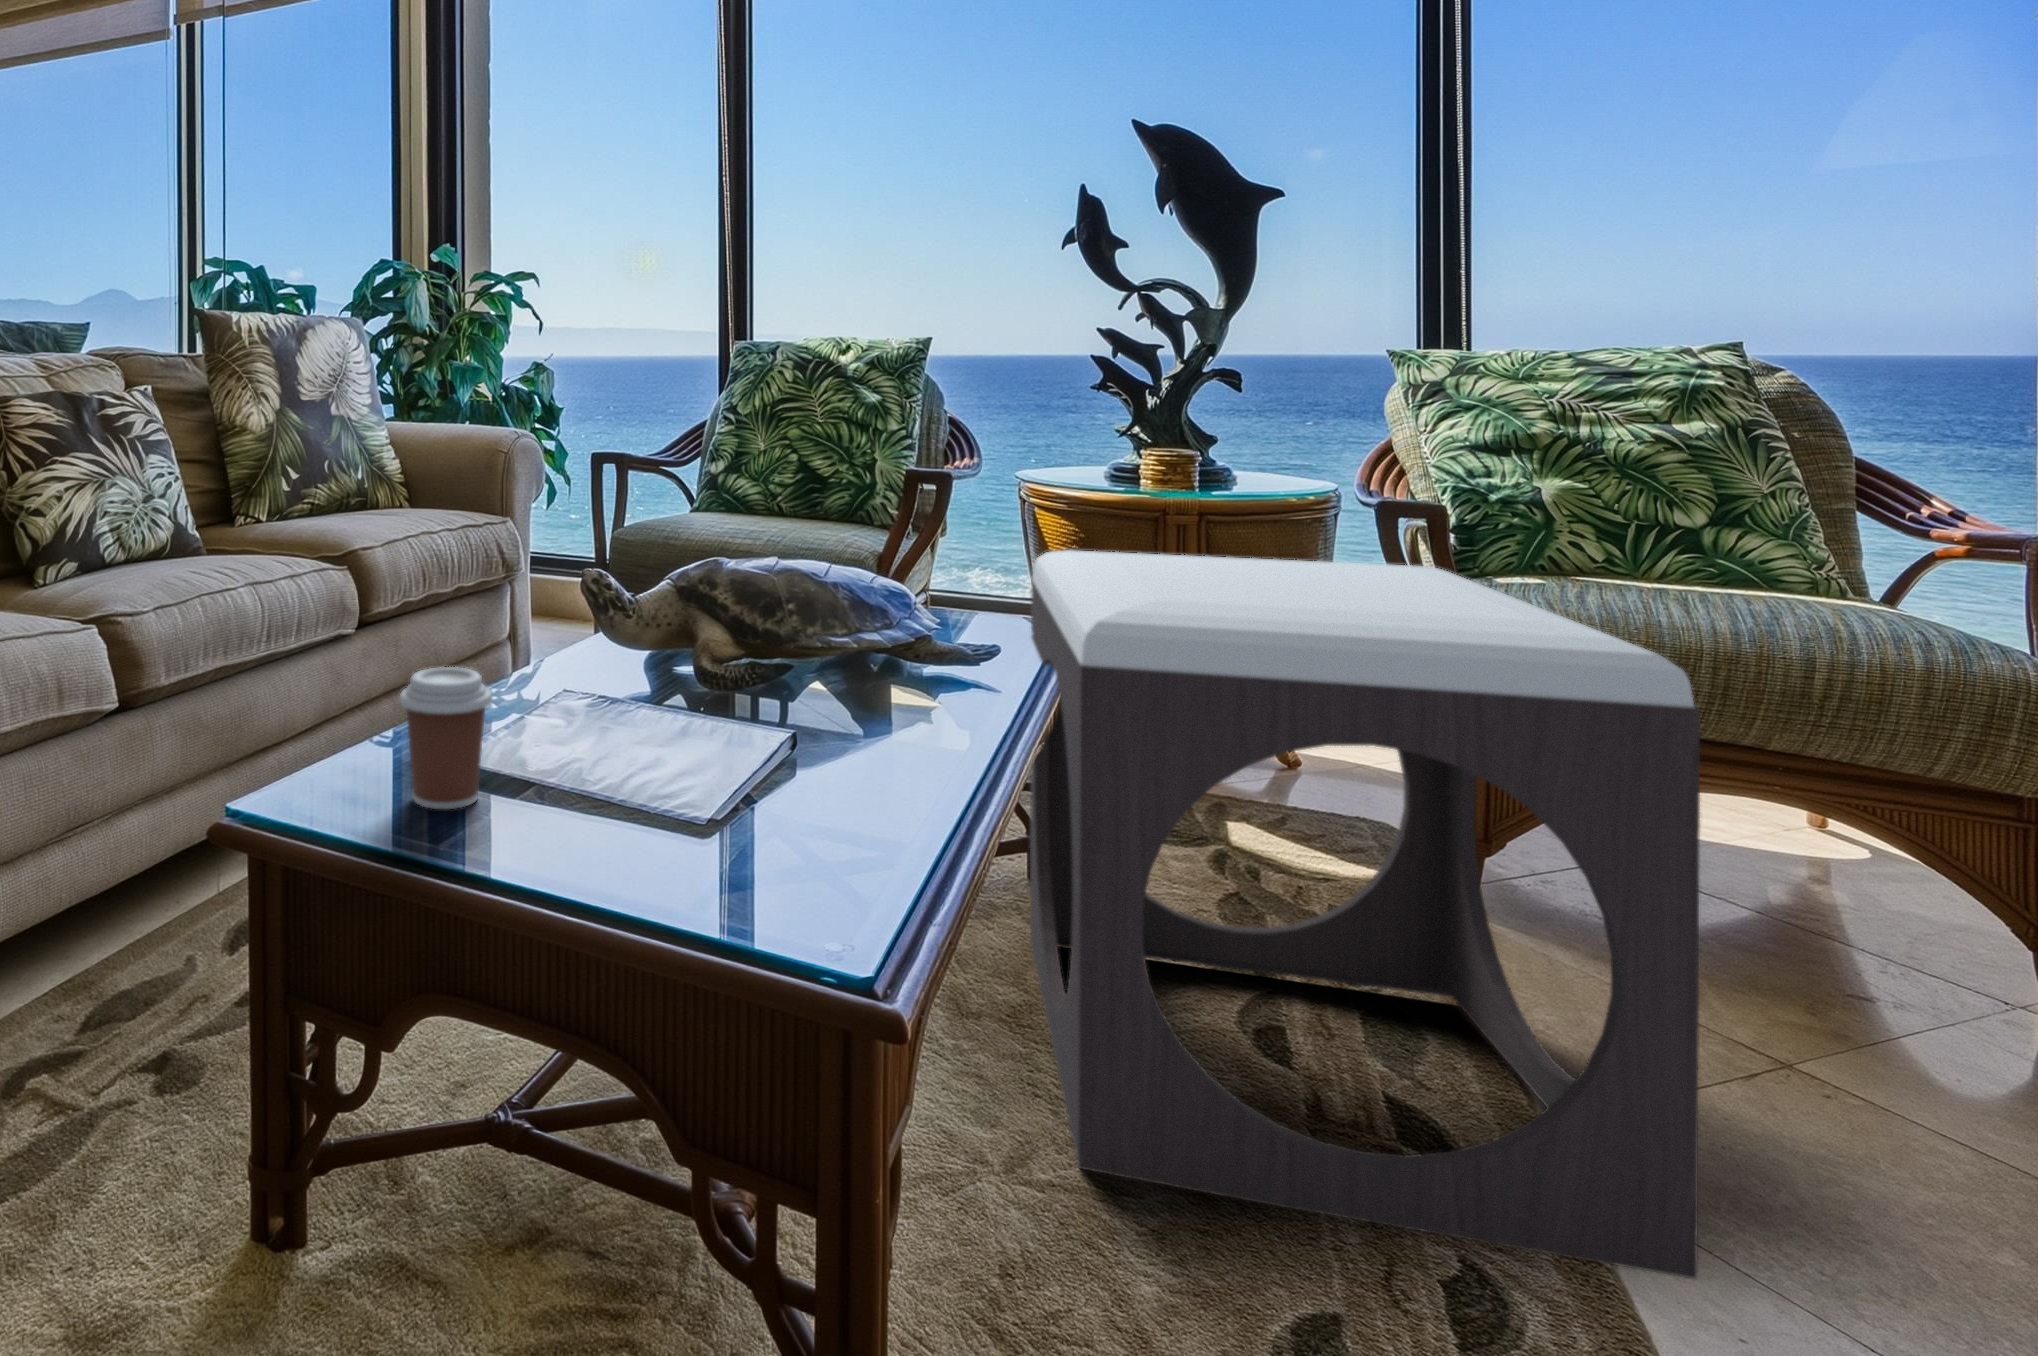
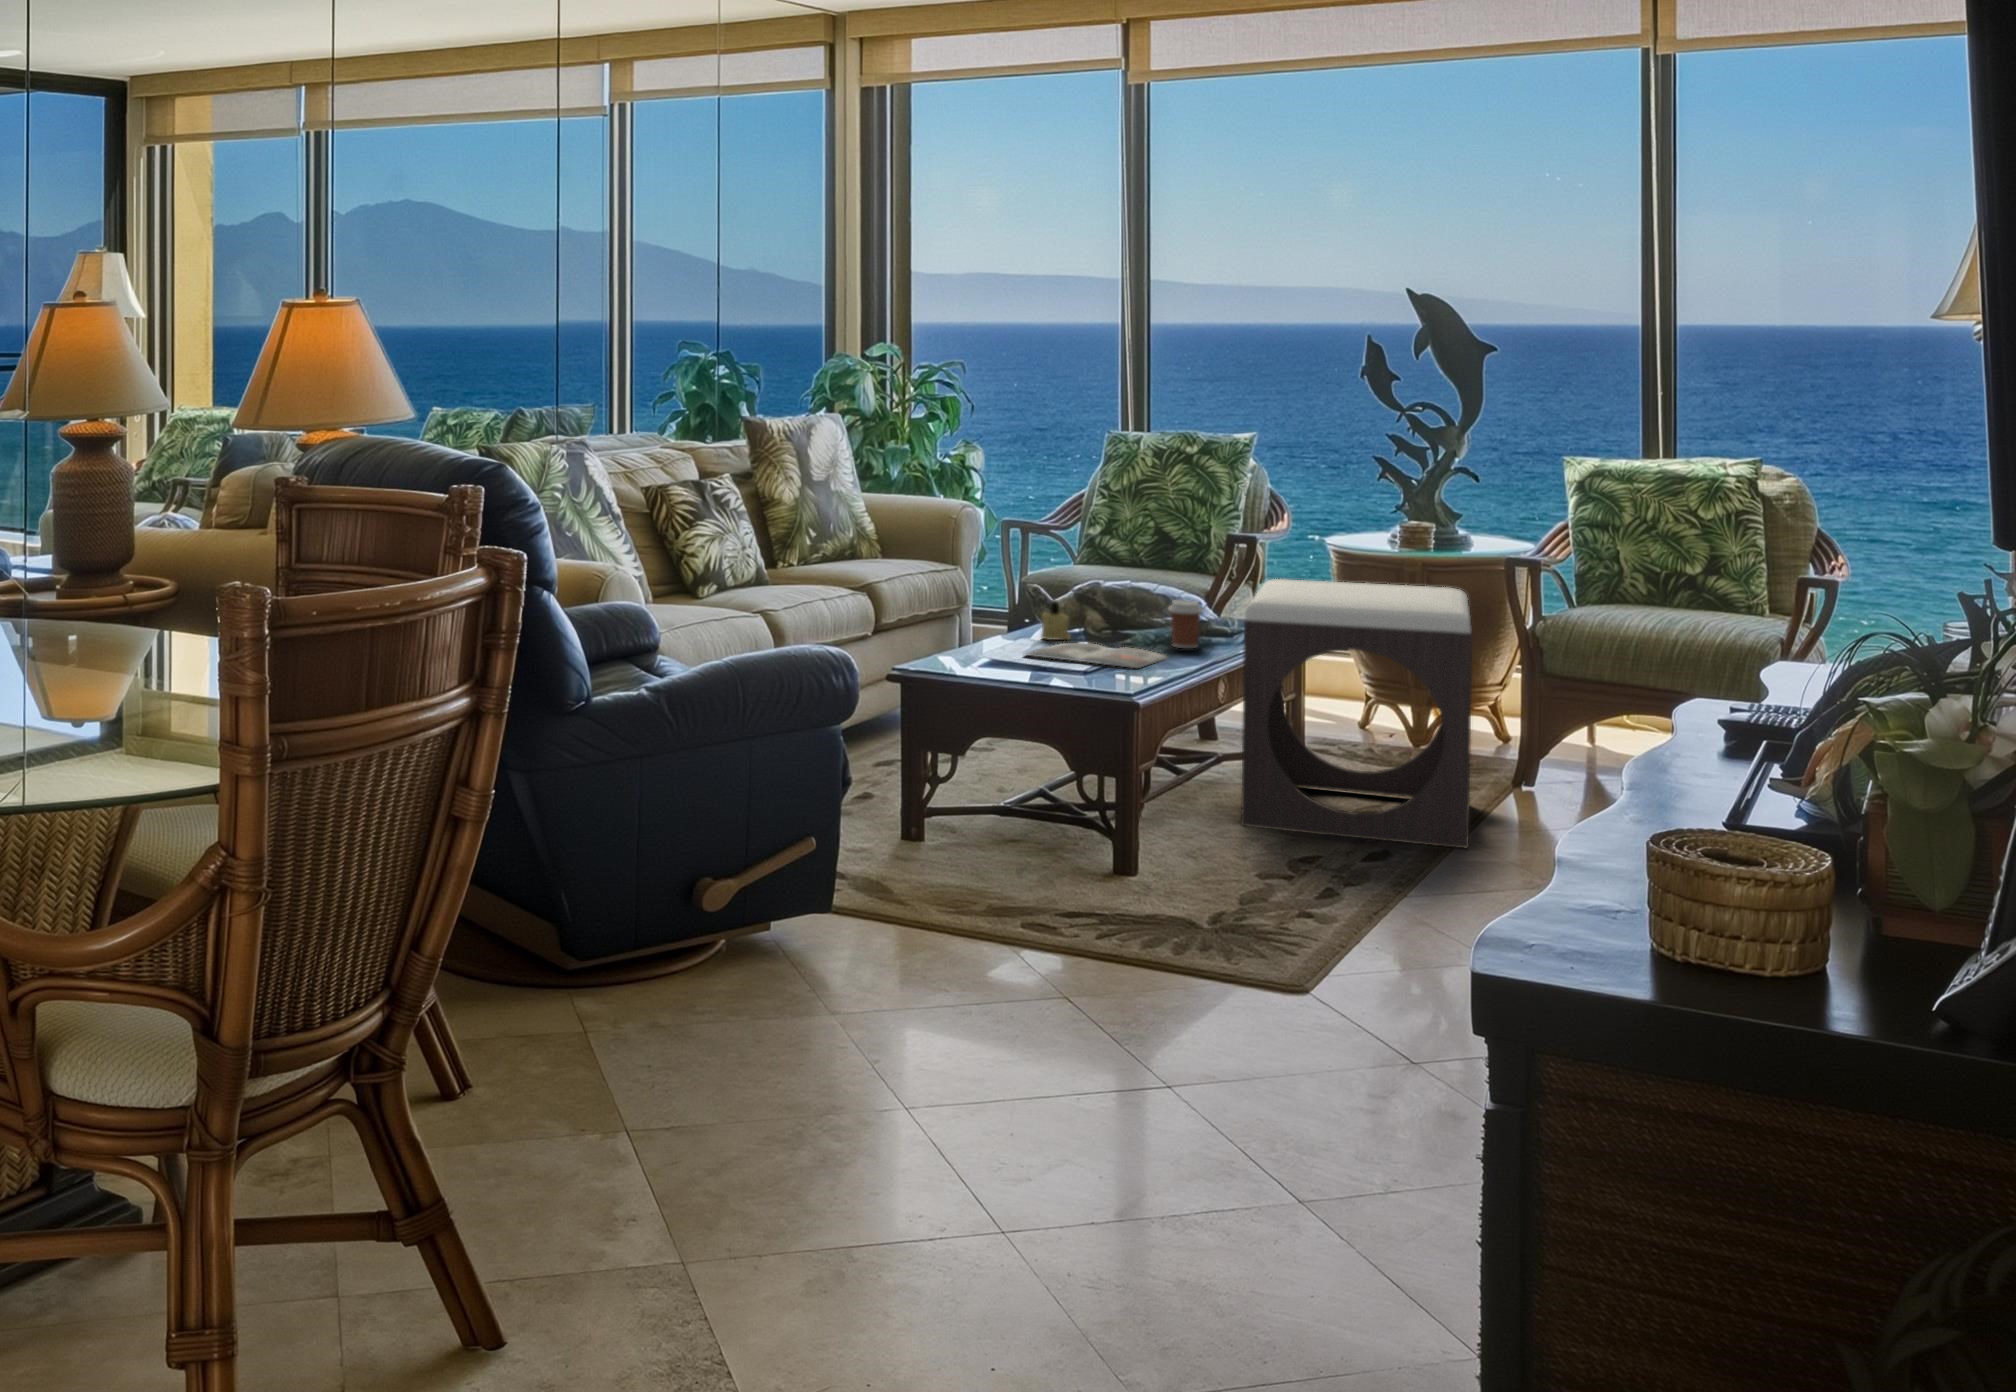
candle: none [609,612,674,700] -> present [1041,603,1071,640]
coffee cup: present [399,667,492,809] -> present [1168,600,1203,648]
magazine: none [549,715,911,830] -> present [1025,643,1167,668]

